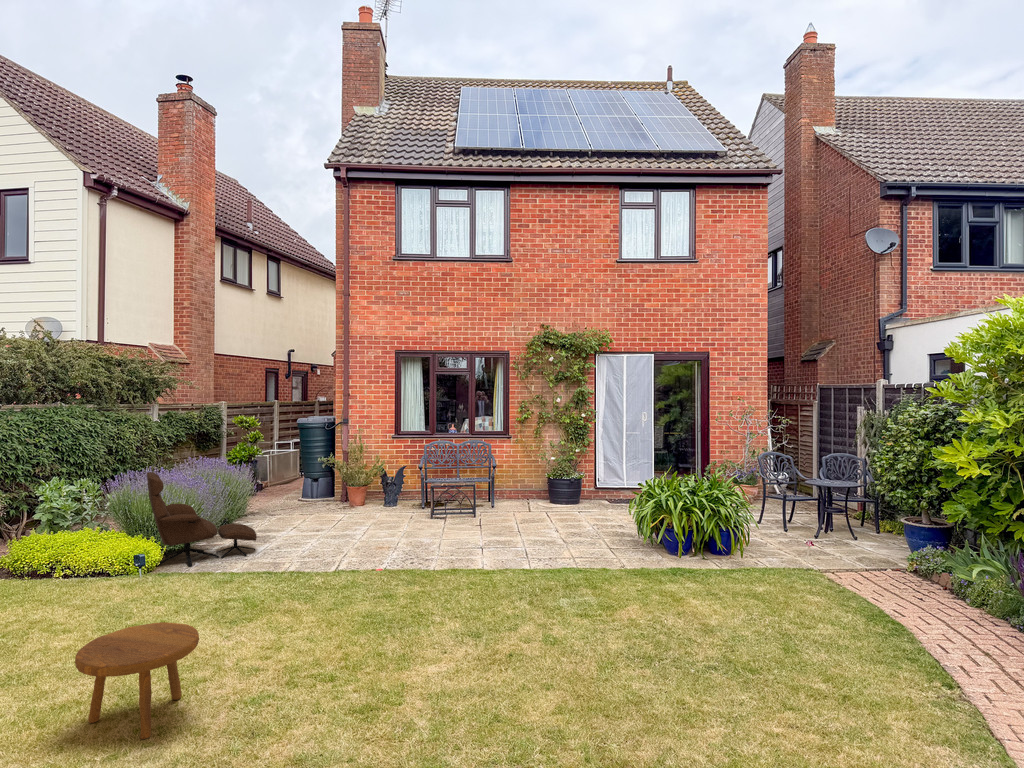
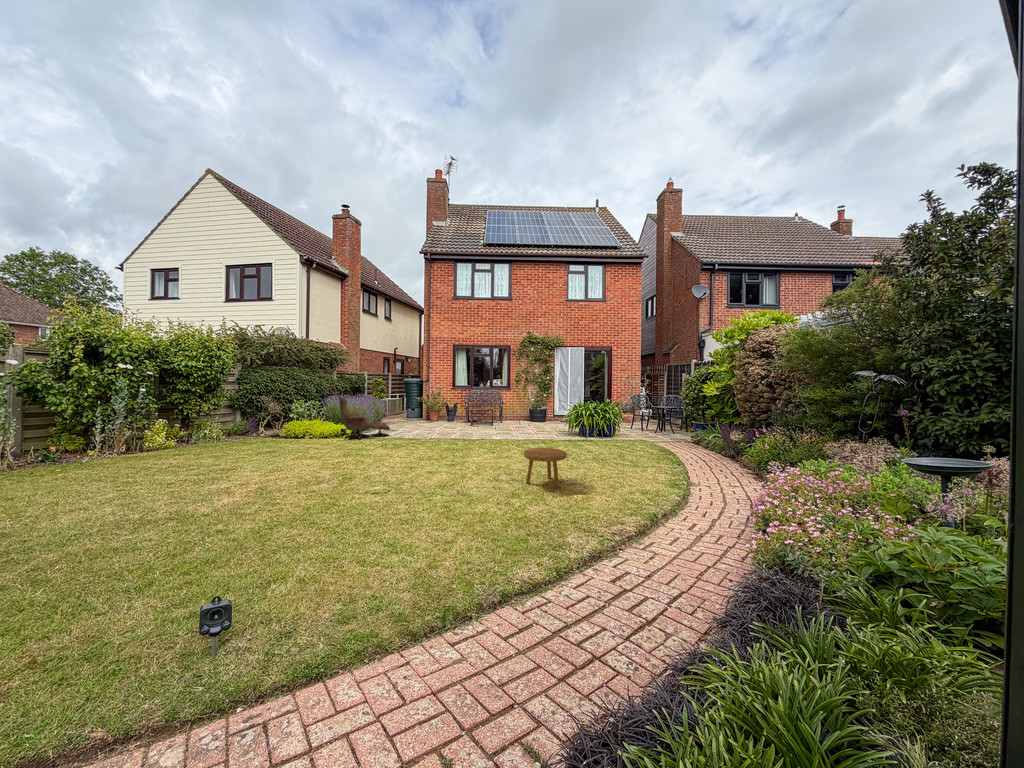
footstool: present [75,622,199,739] -> present [524,447,567,488]

